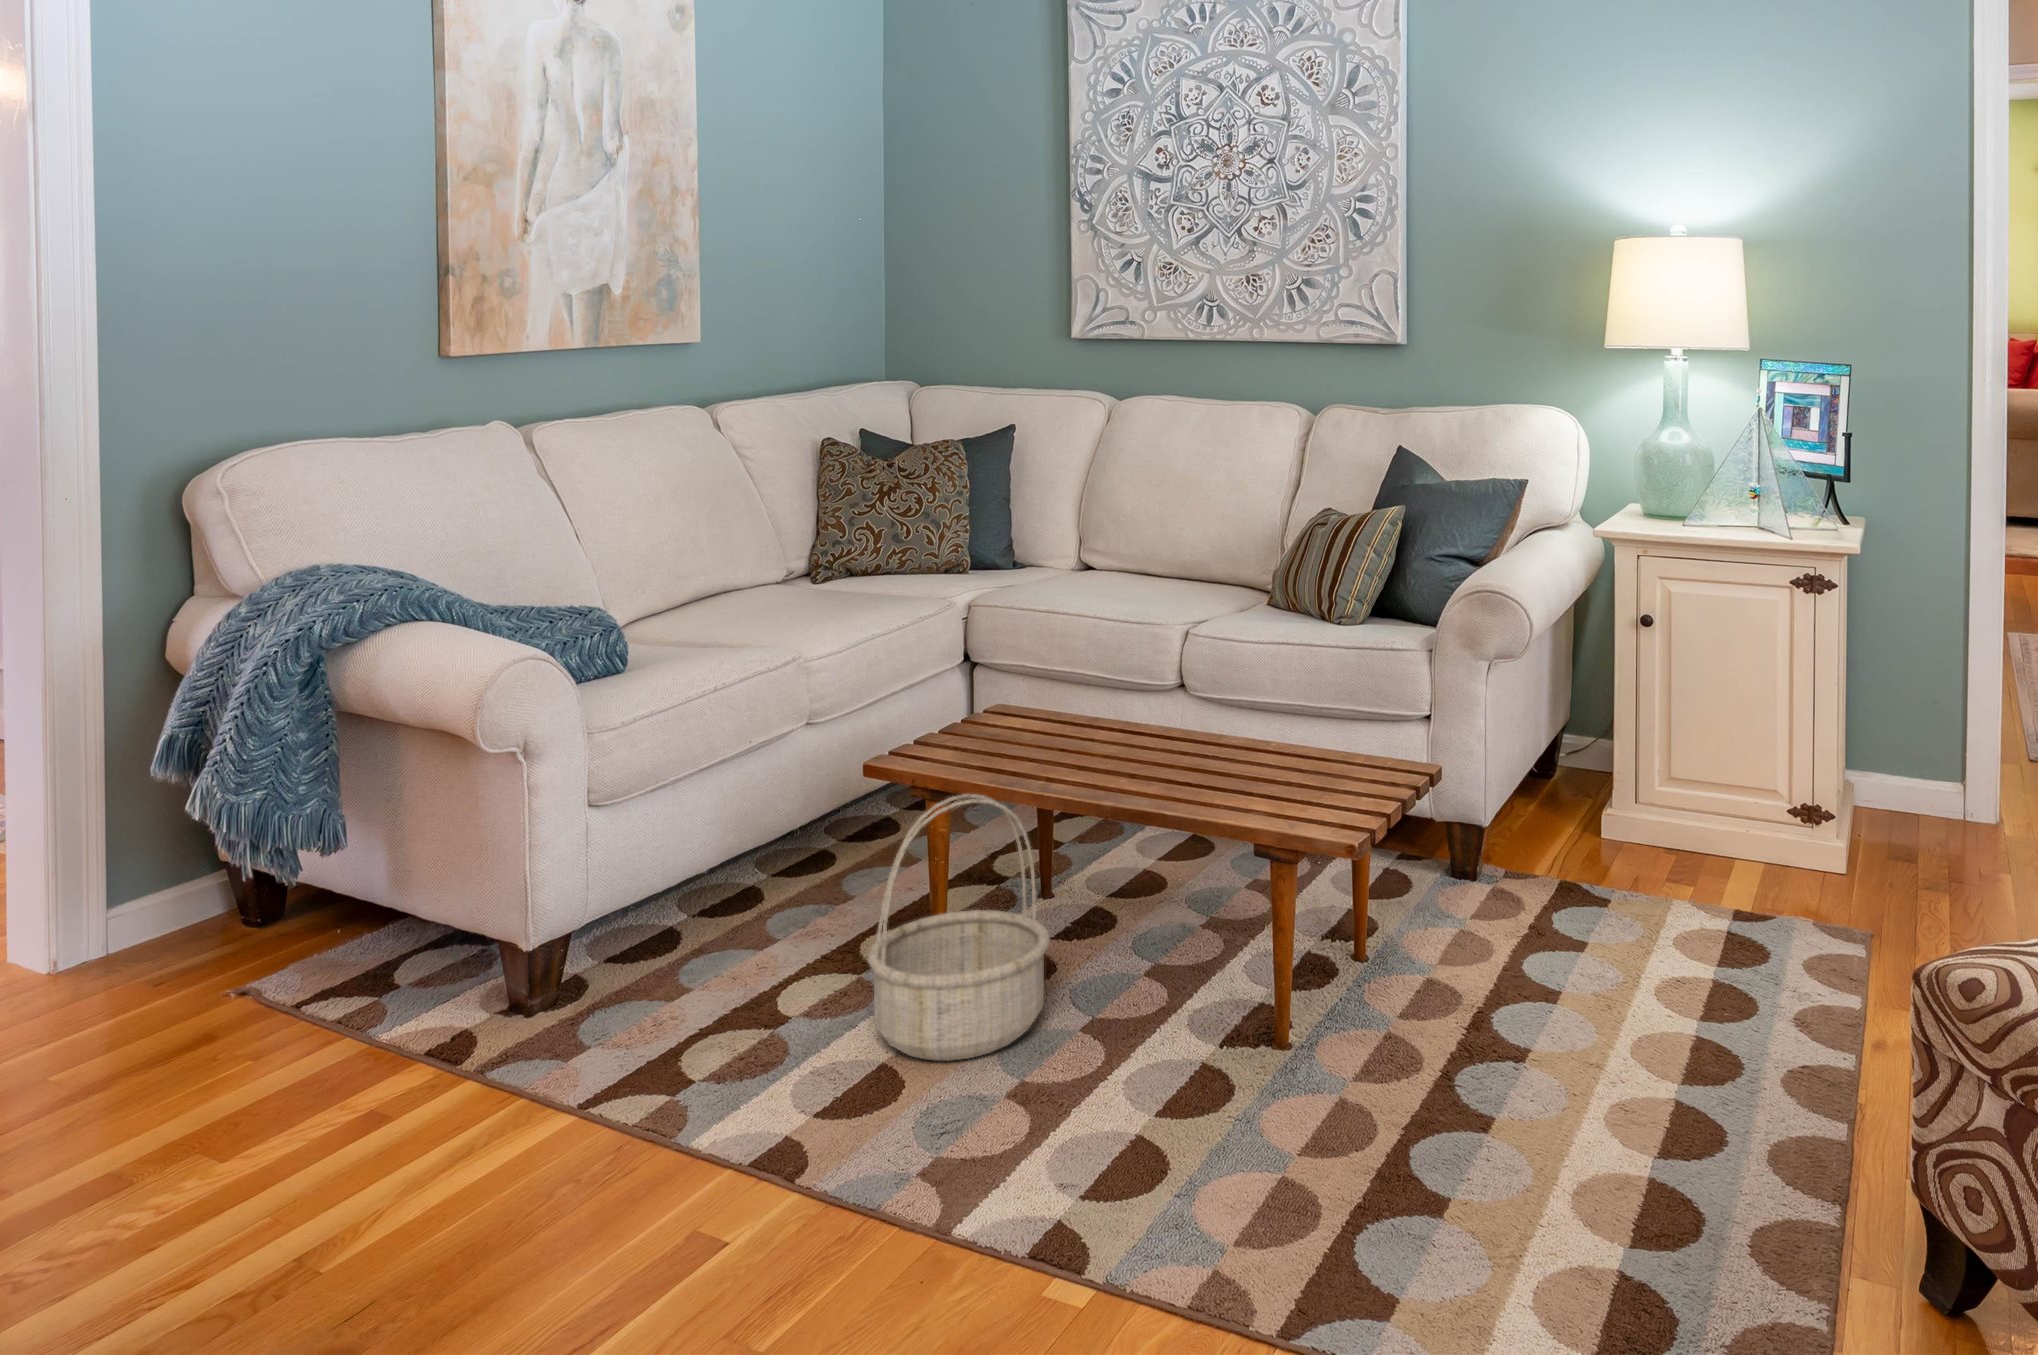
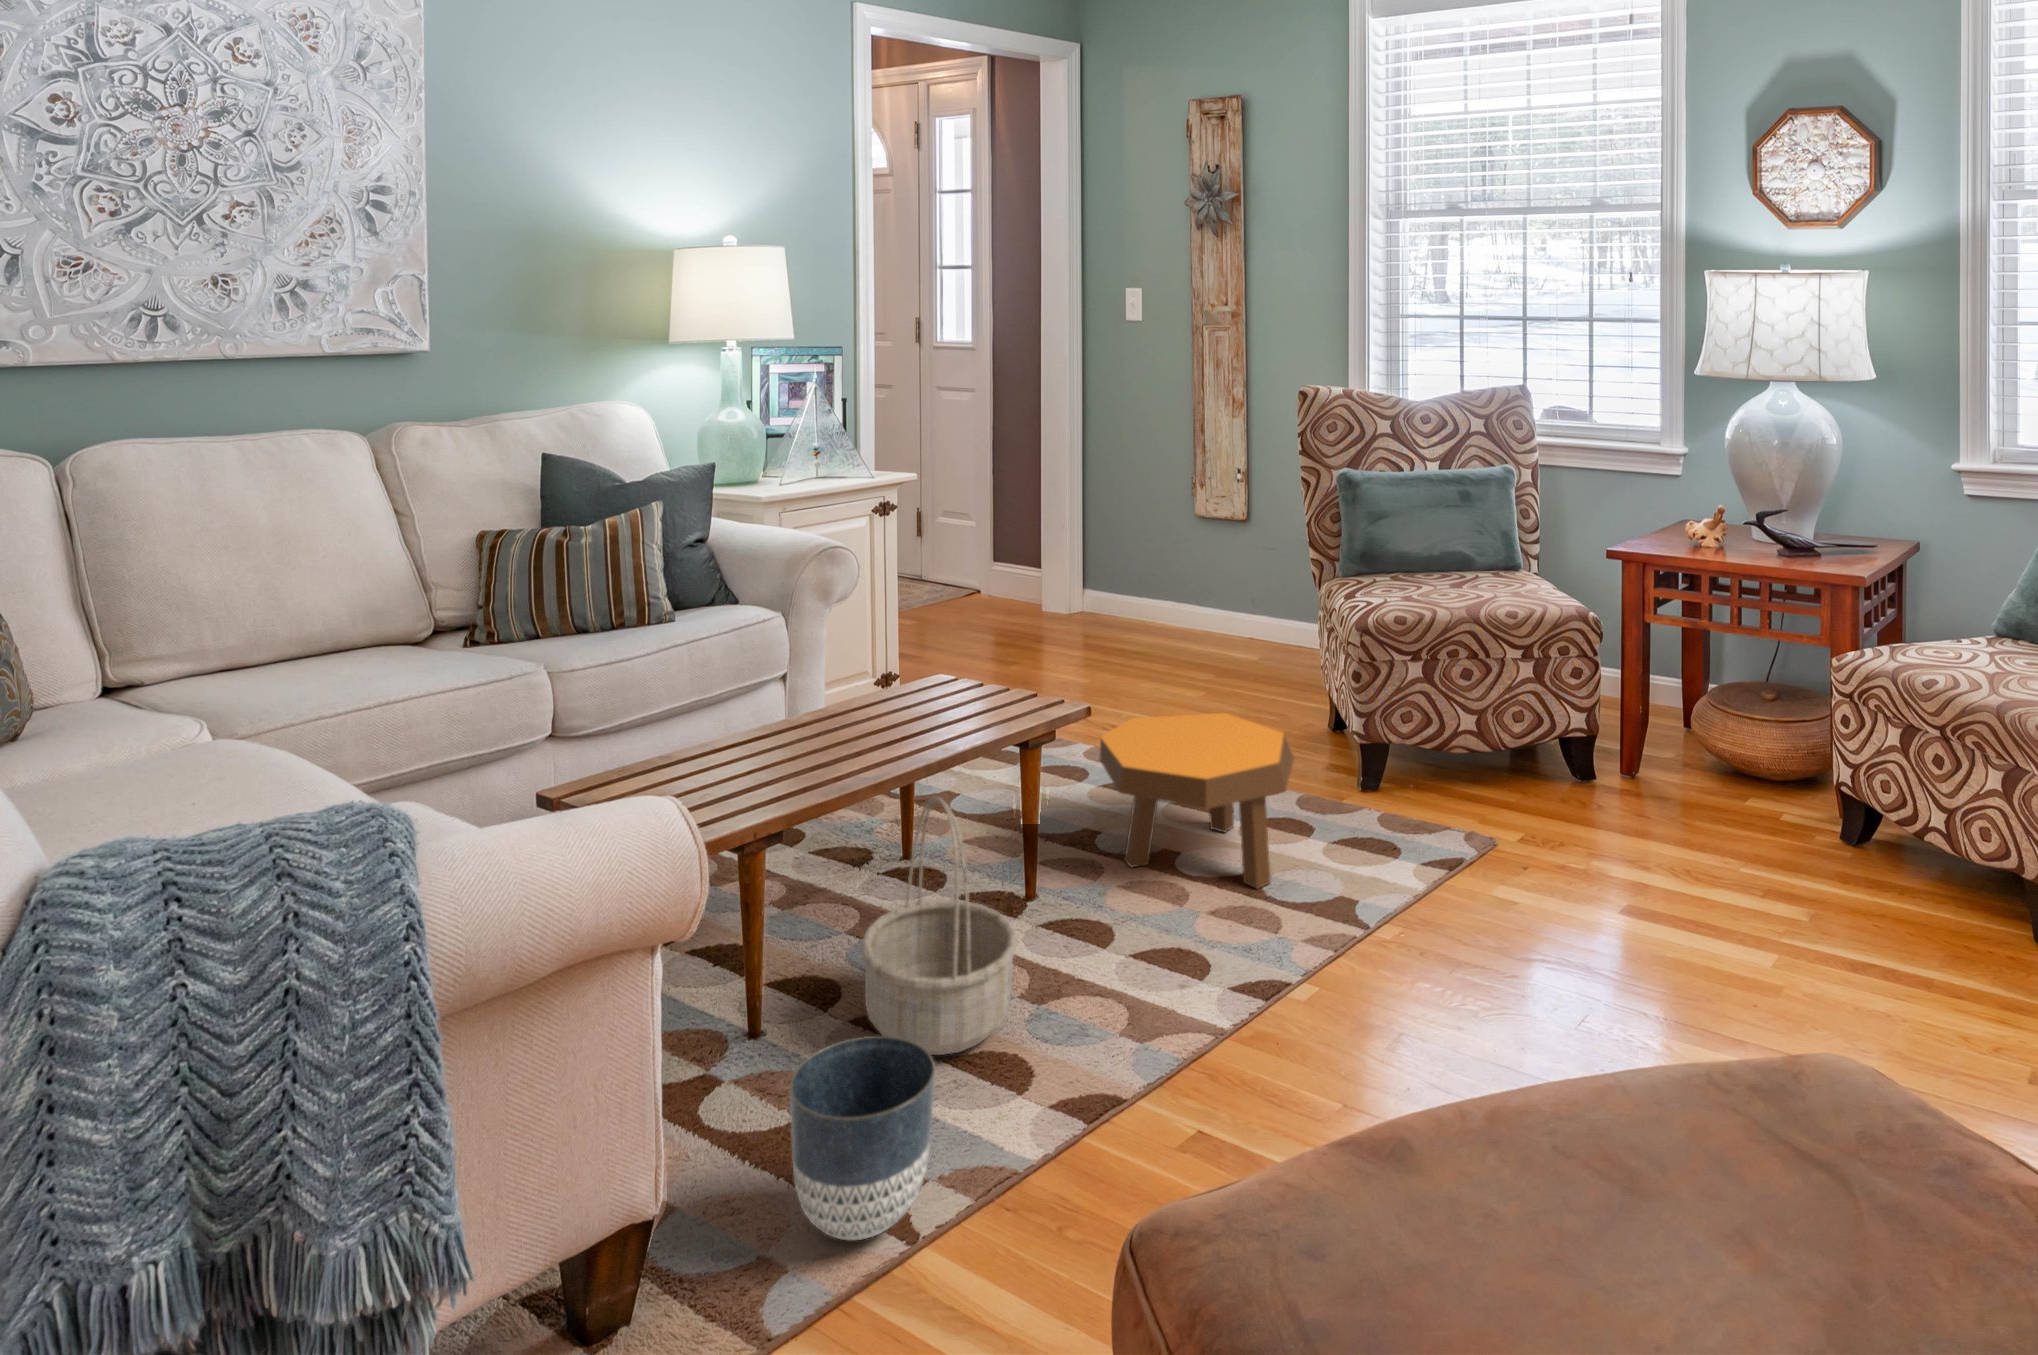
footstool: none [1294,901,1609,1210] -> present [1100,713,1294,889]
planter: none [579,902,707,1064] -> present [790,1036,935,1241]

